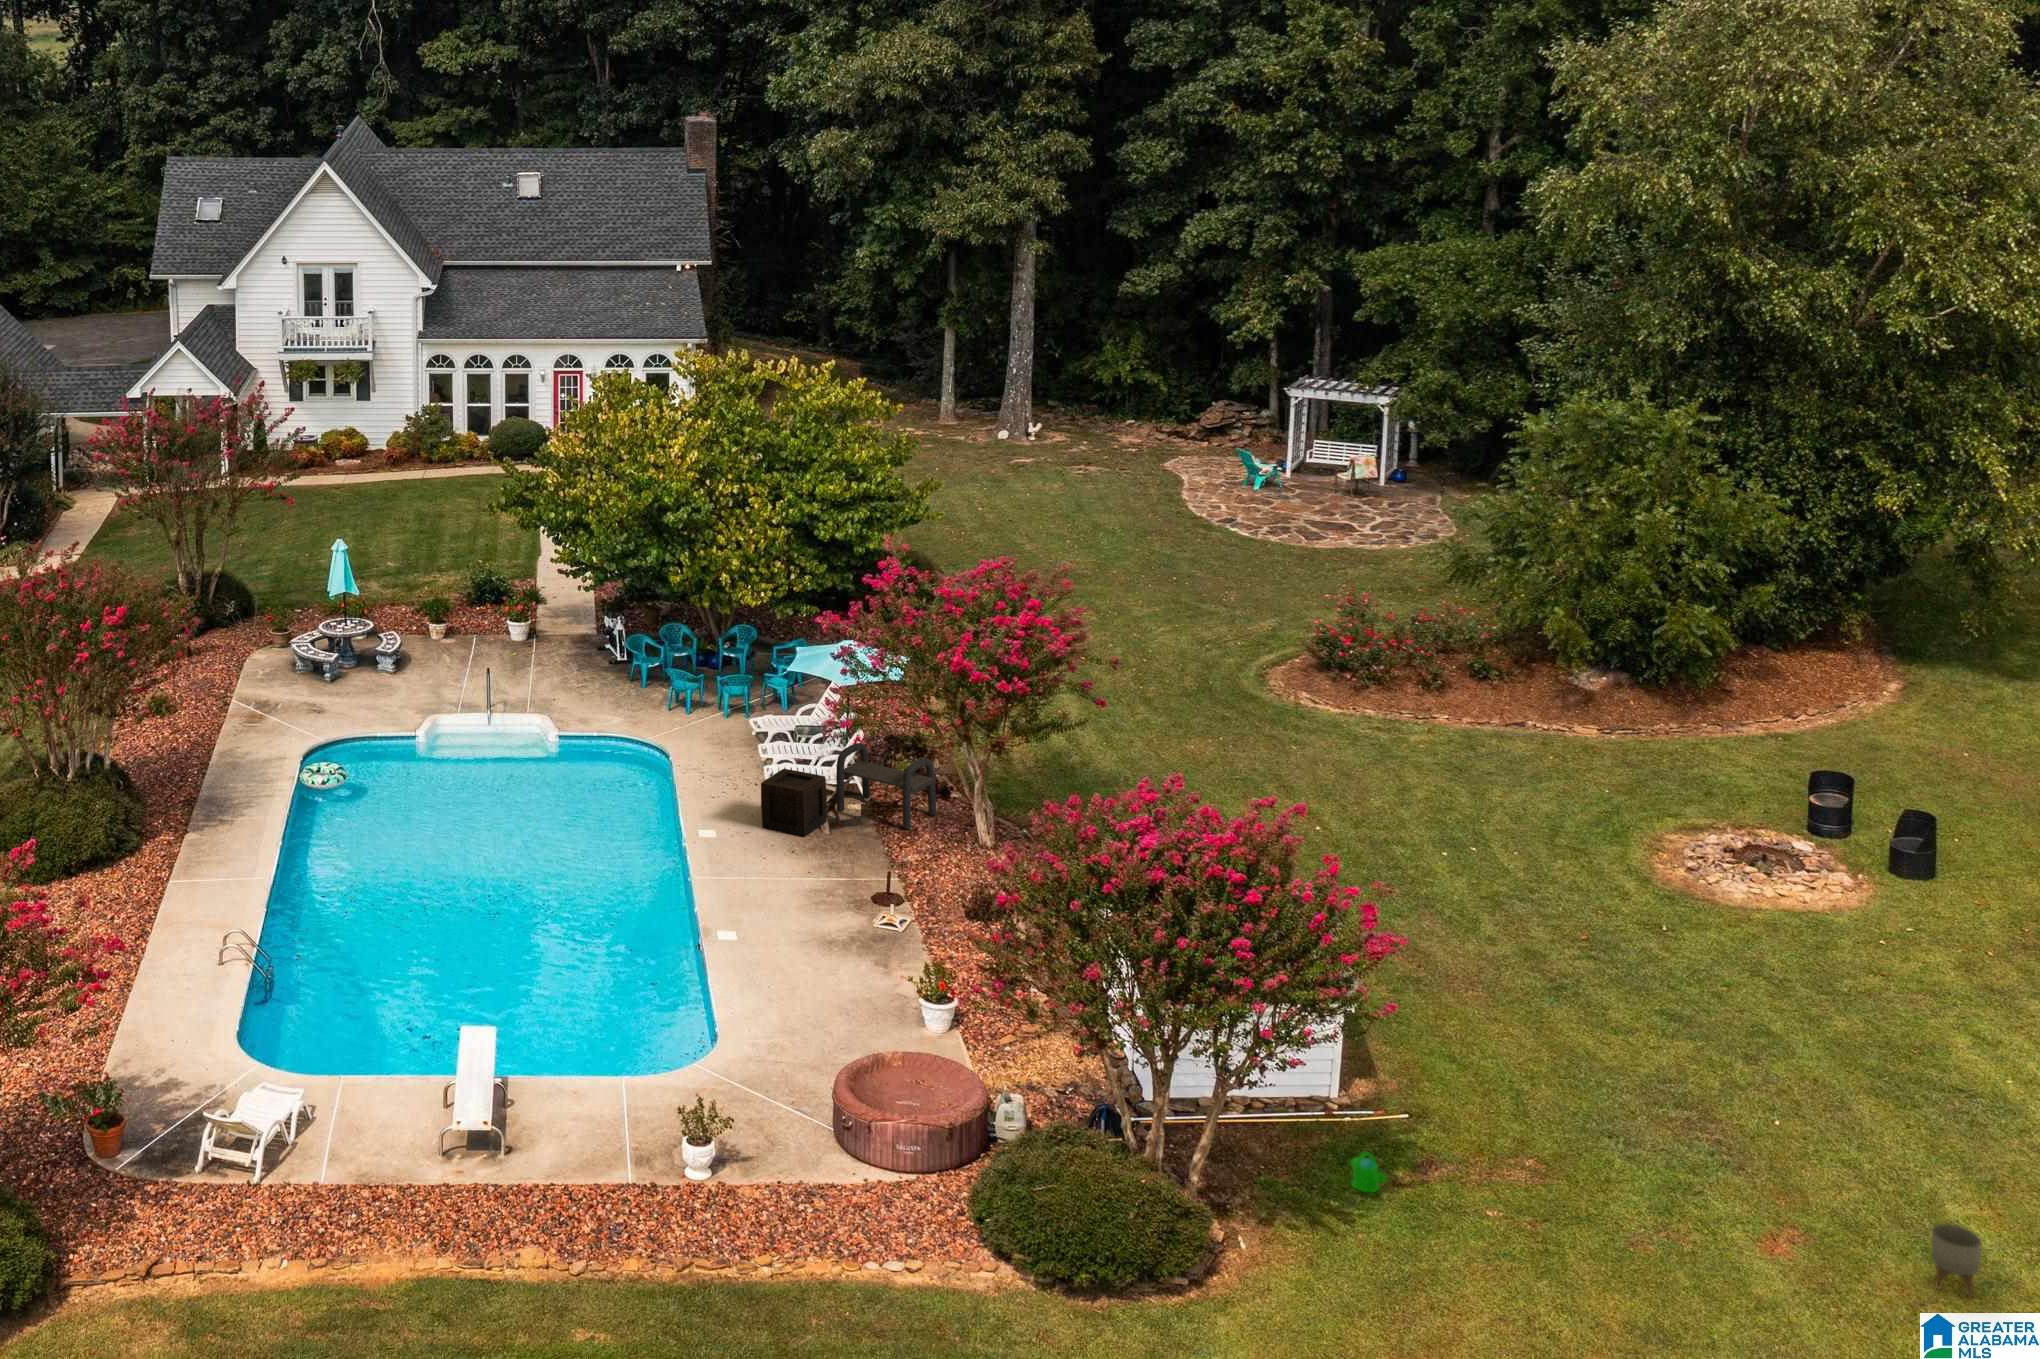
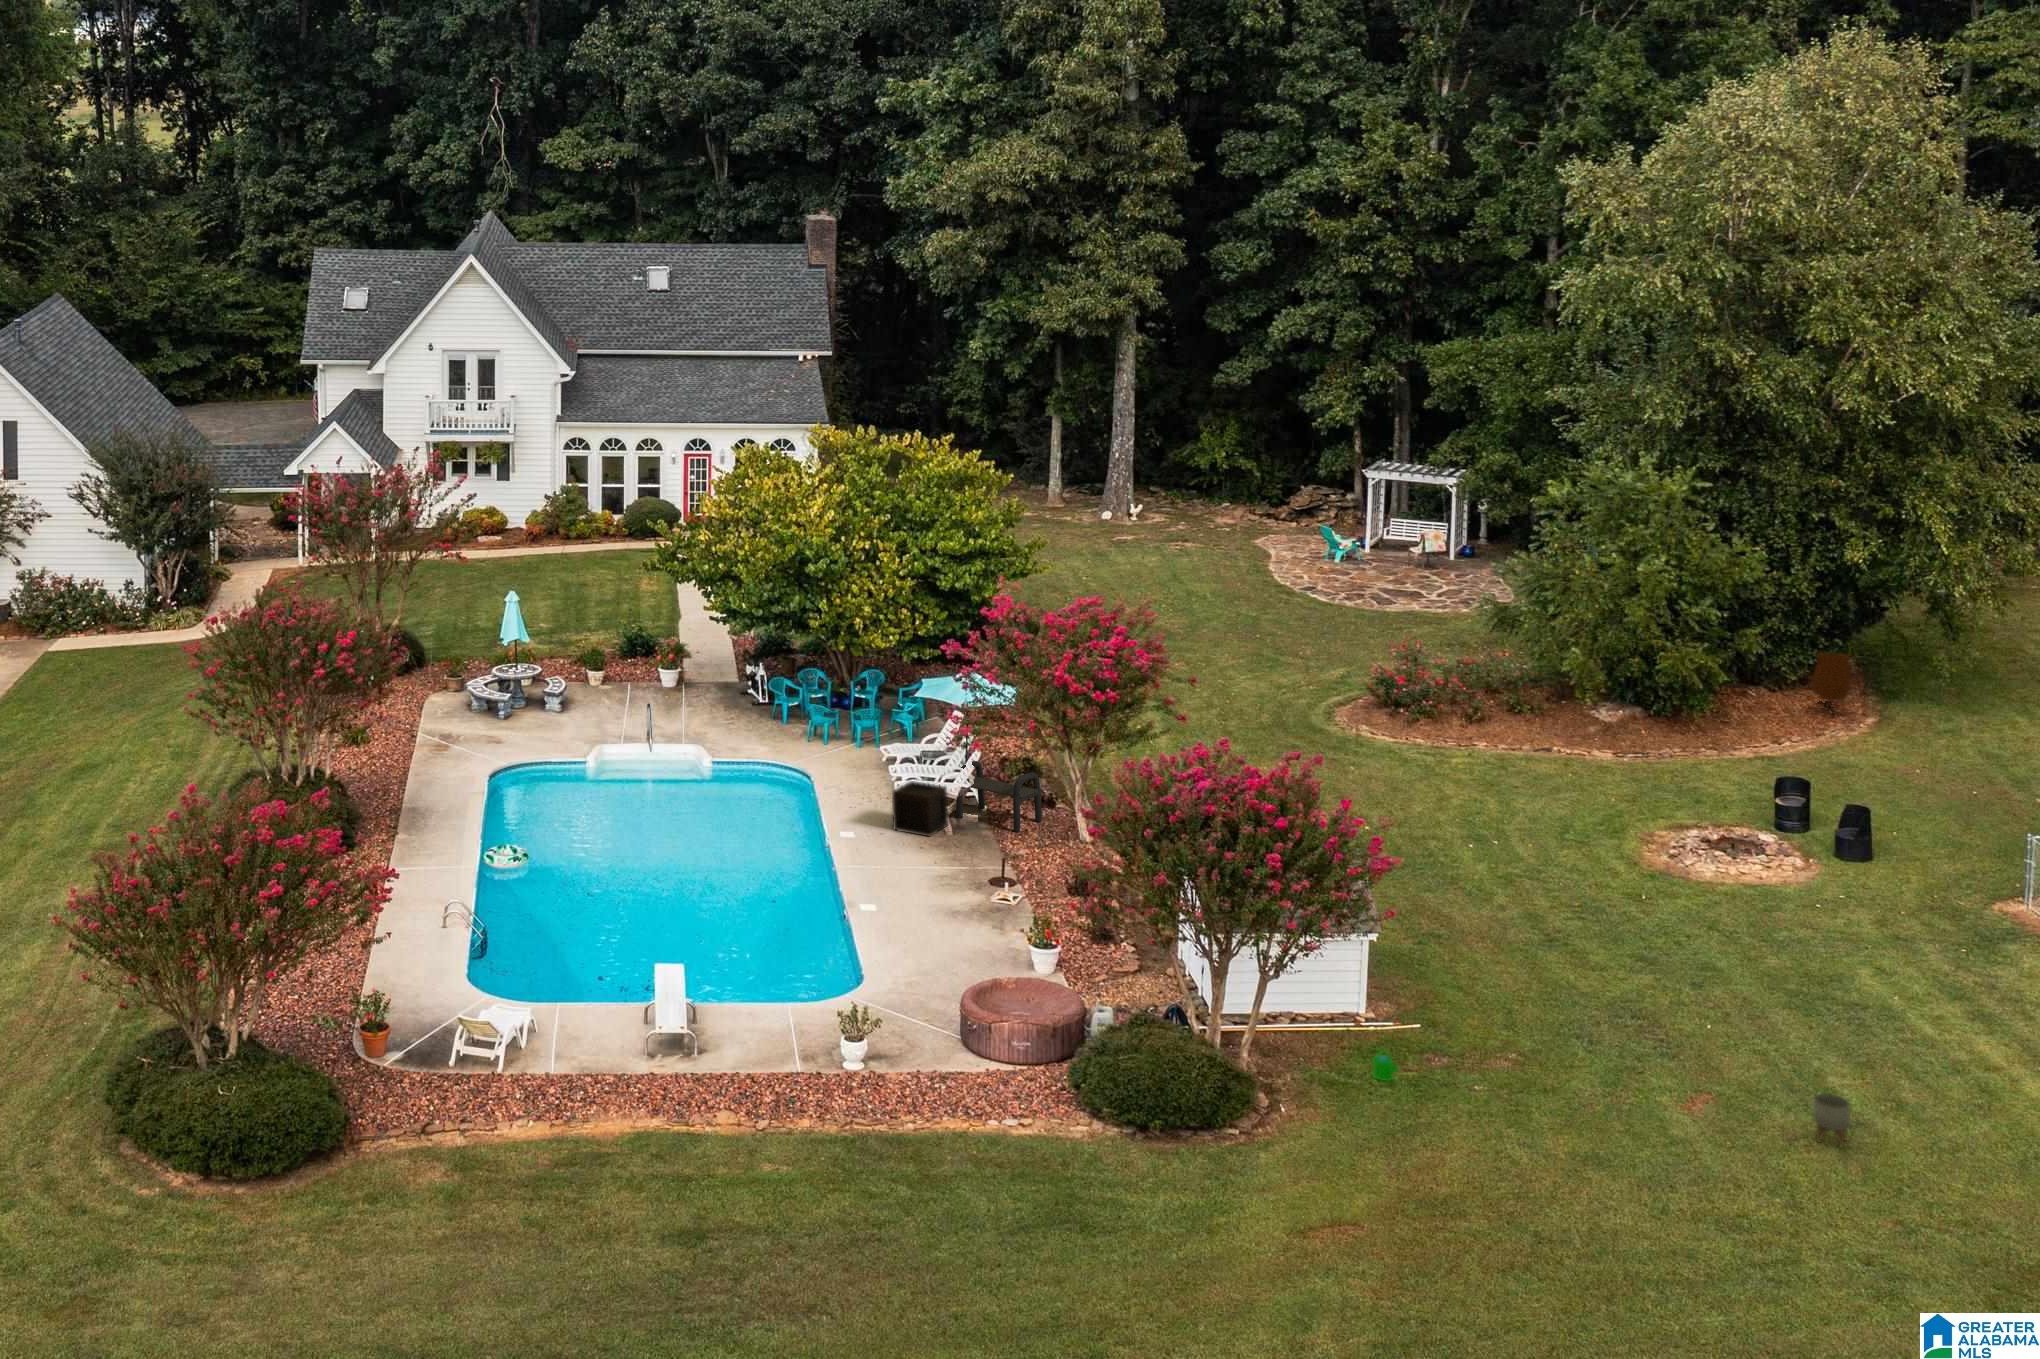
lounge chair: none [1788,595,1845,667] -> present [1809,653,1851,713]

